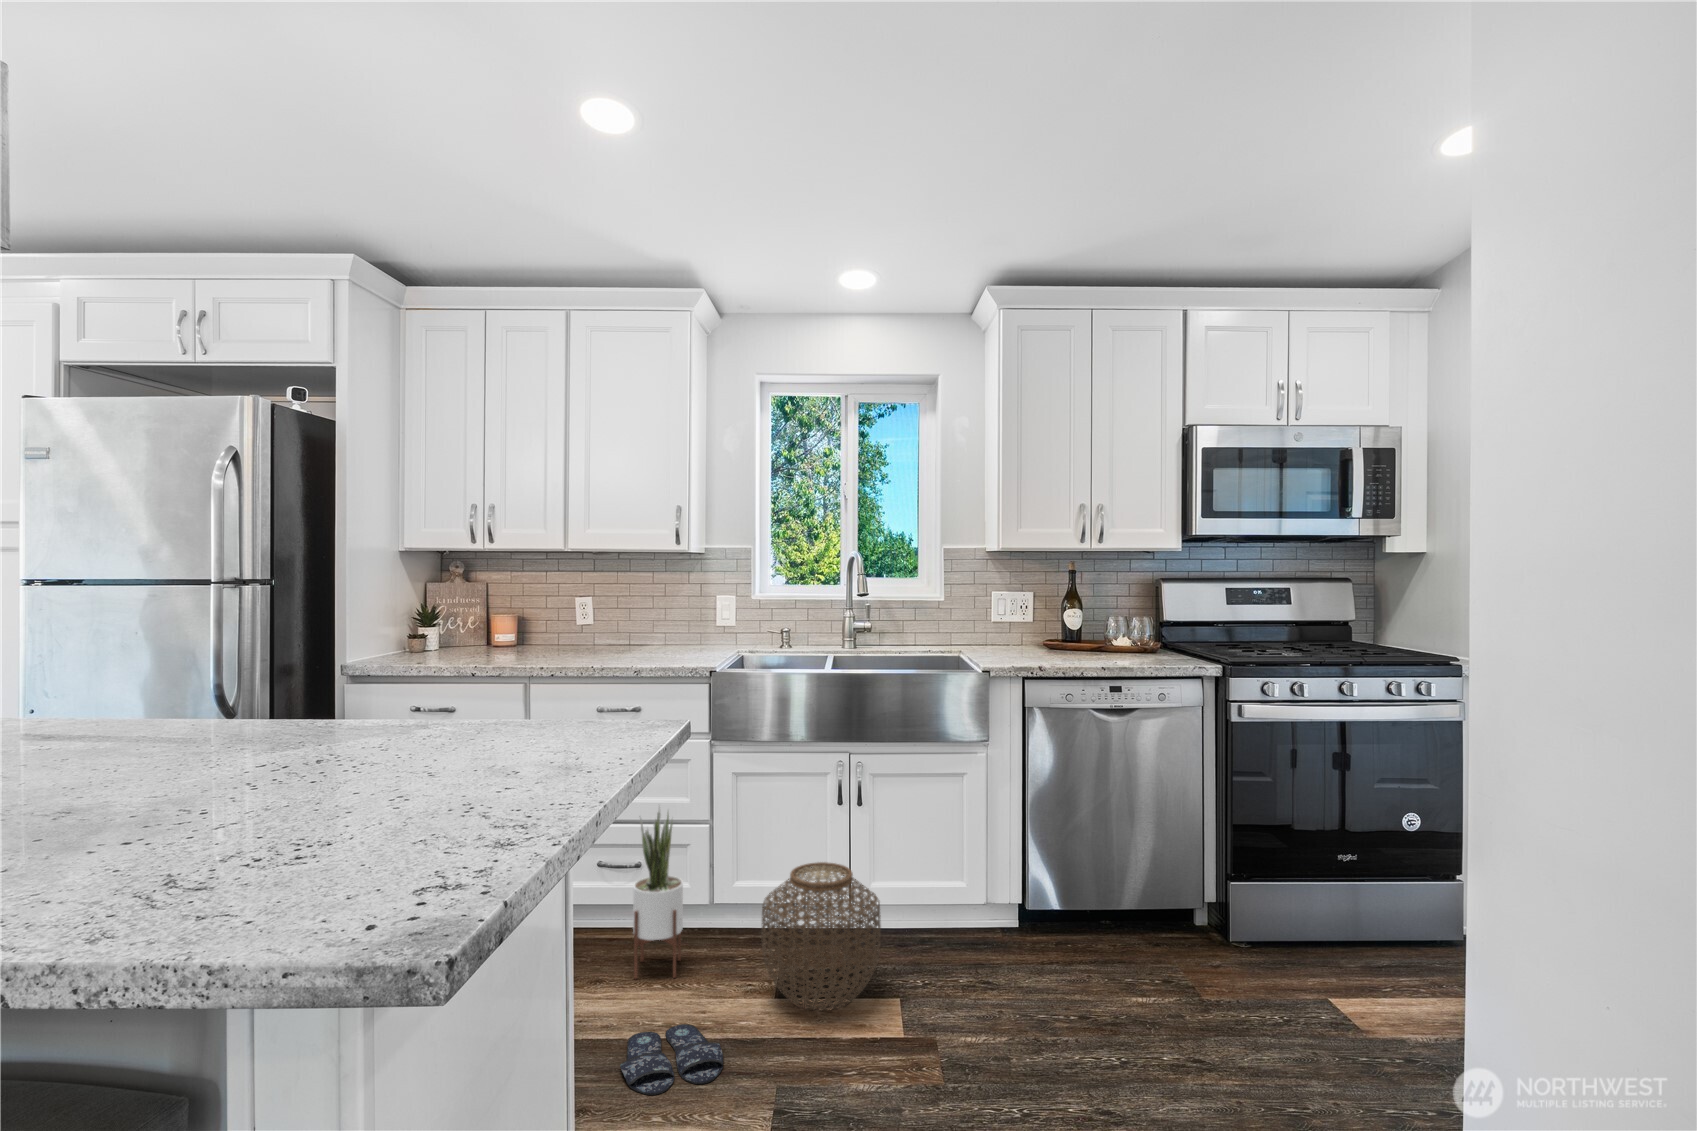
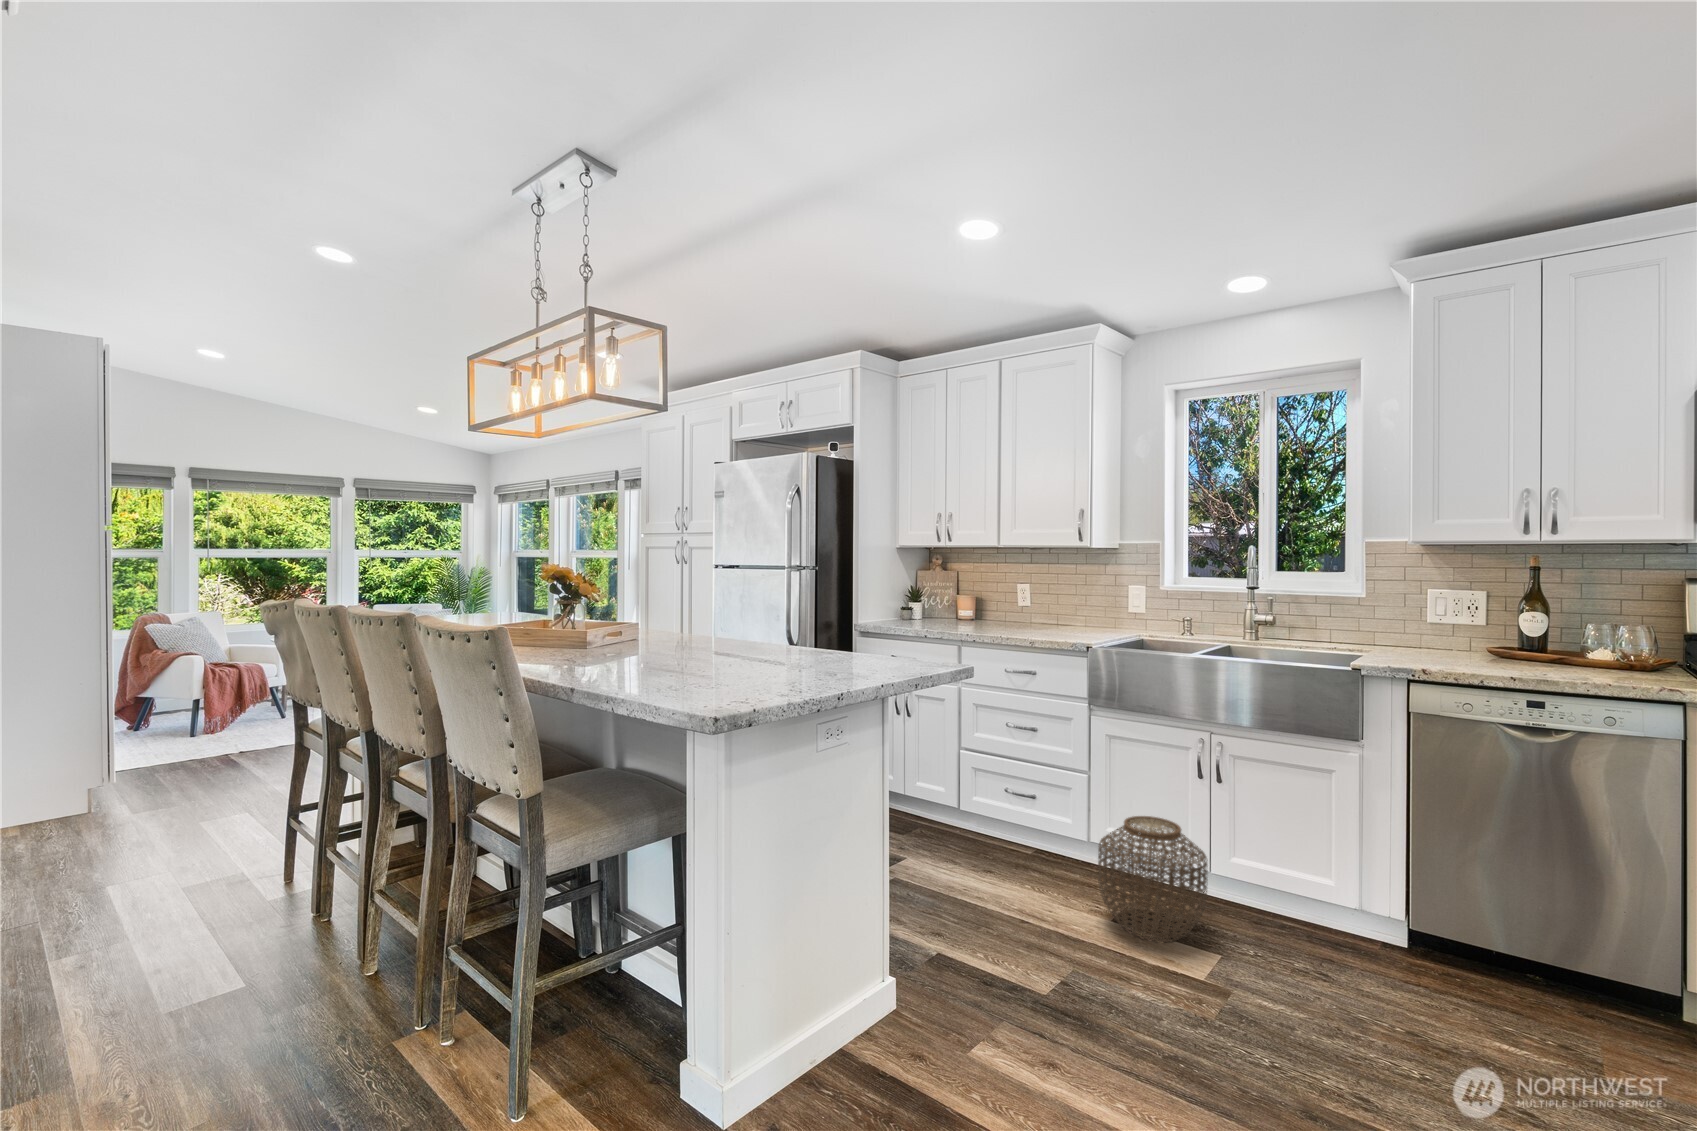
potted plant: present [633,811,683,979] -> none [1013,746,1055,883]
slippers: present [620,1024,723,1095] -> none [968,907,1045,952]

